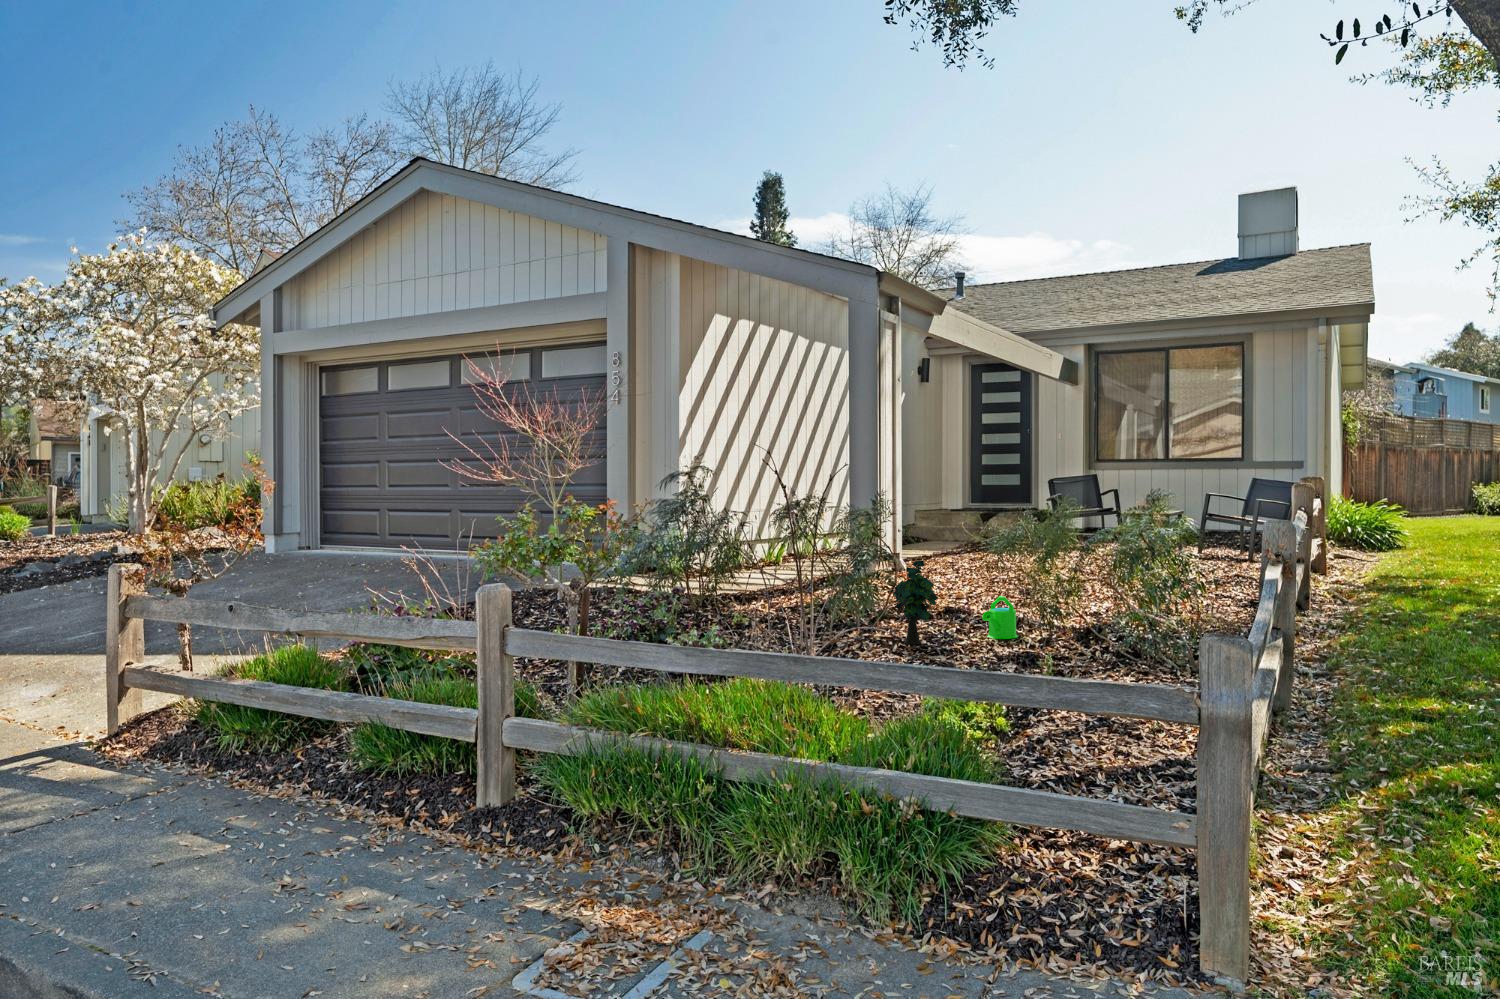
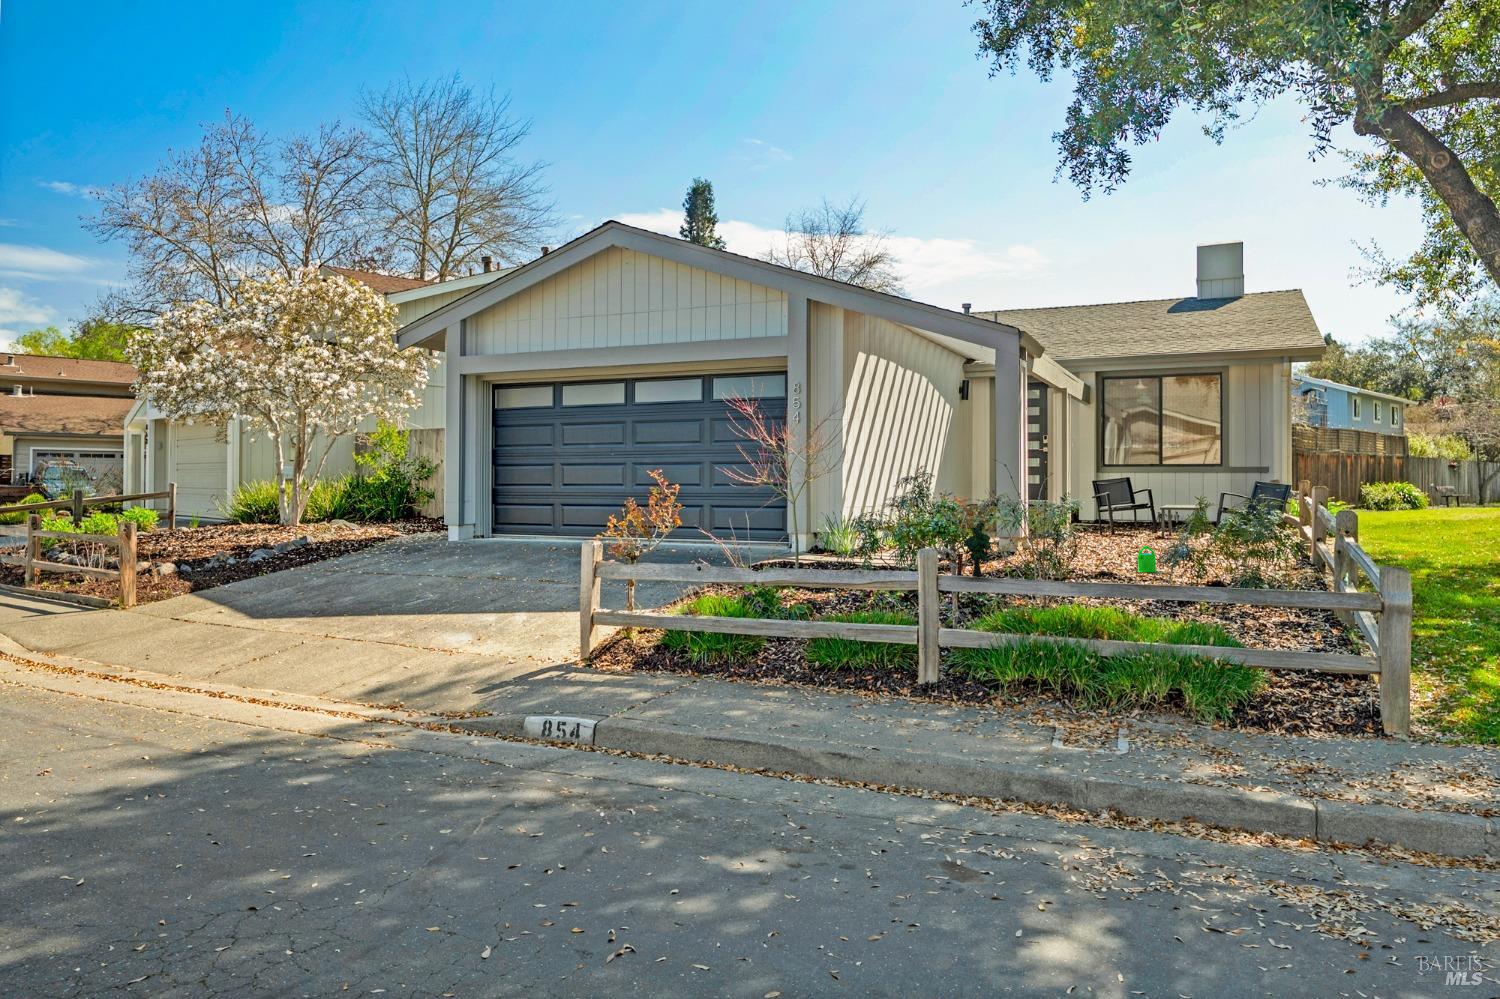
decorative plant: present [887,560,938,645] -> present [961,523,992,576]

